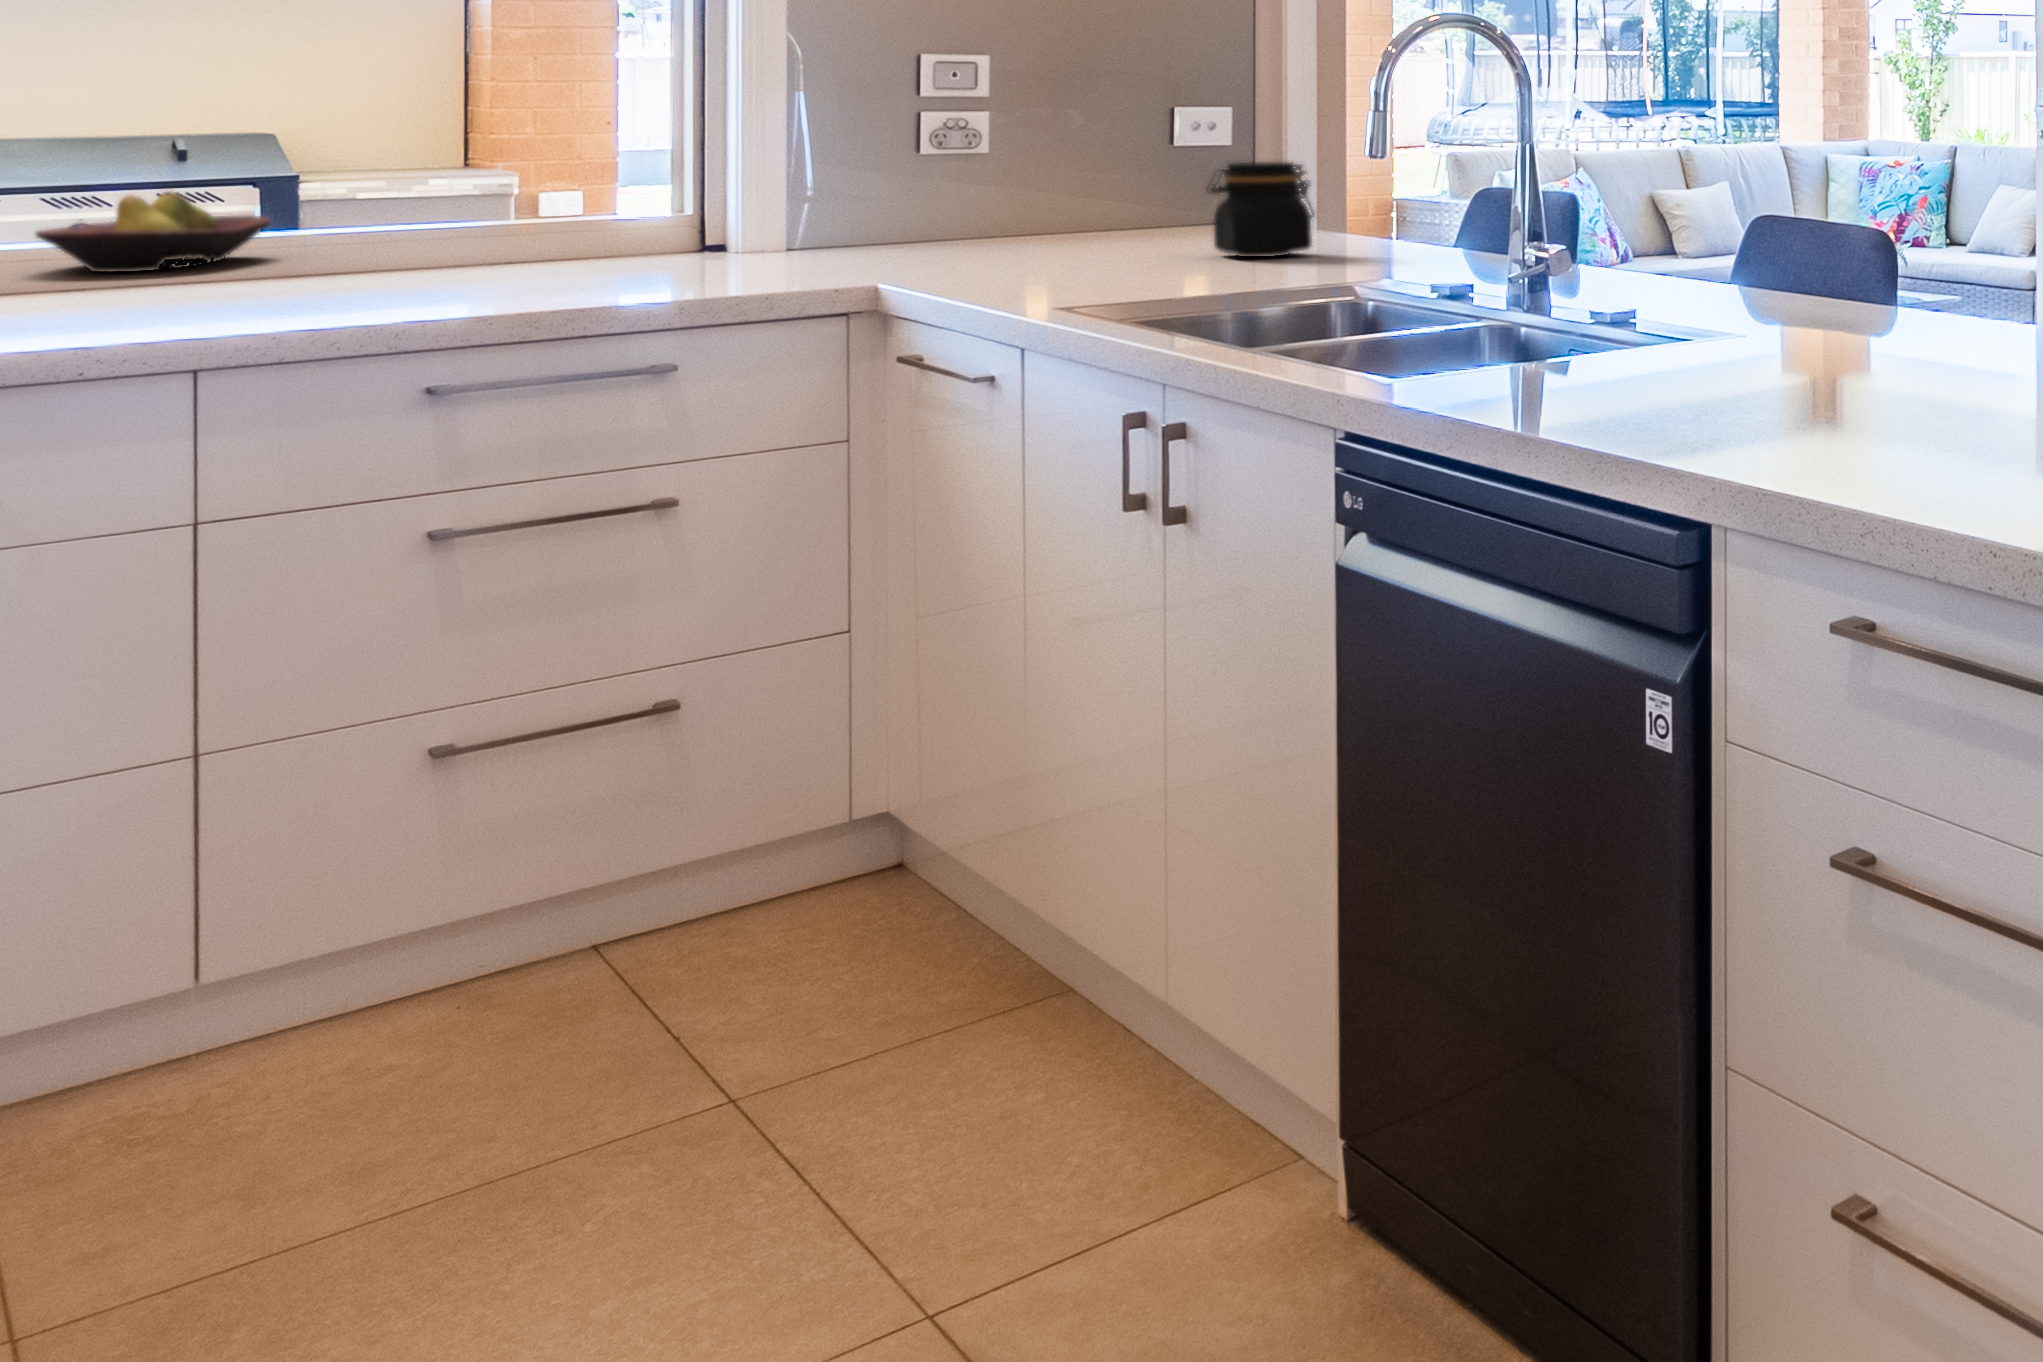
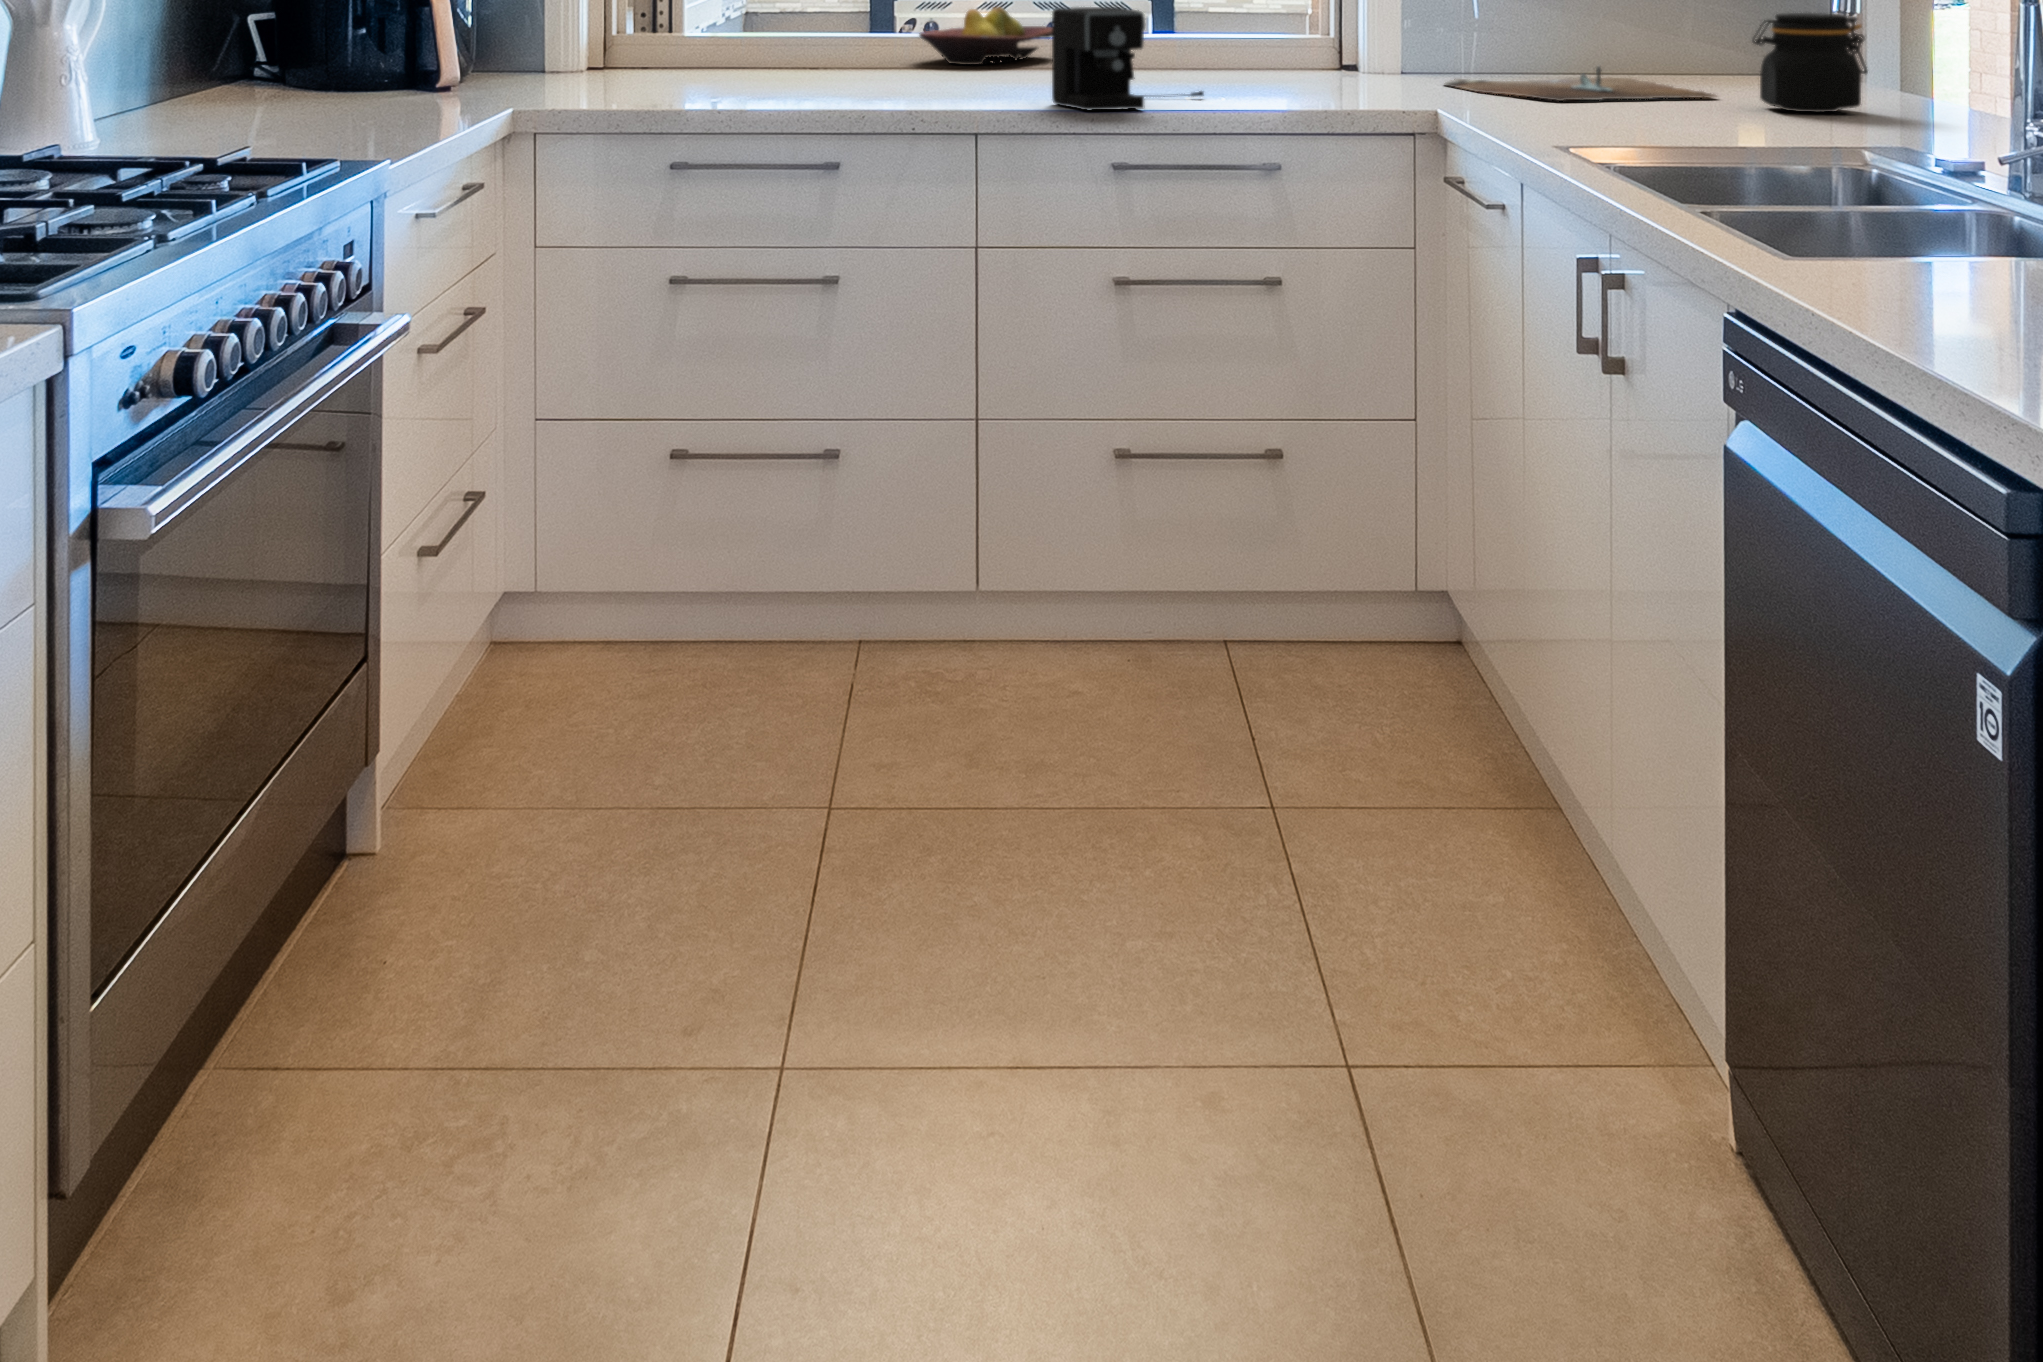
coffee maker: none [337,181,565,312] -> present [1052,7,1204,110]
cutting board: none [857,225,1167,263] -> present [1445,67,1716,101]

